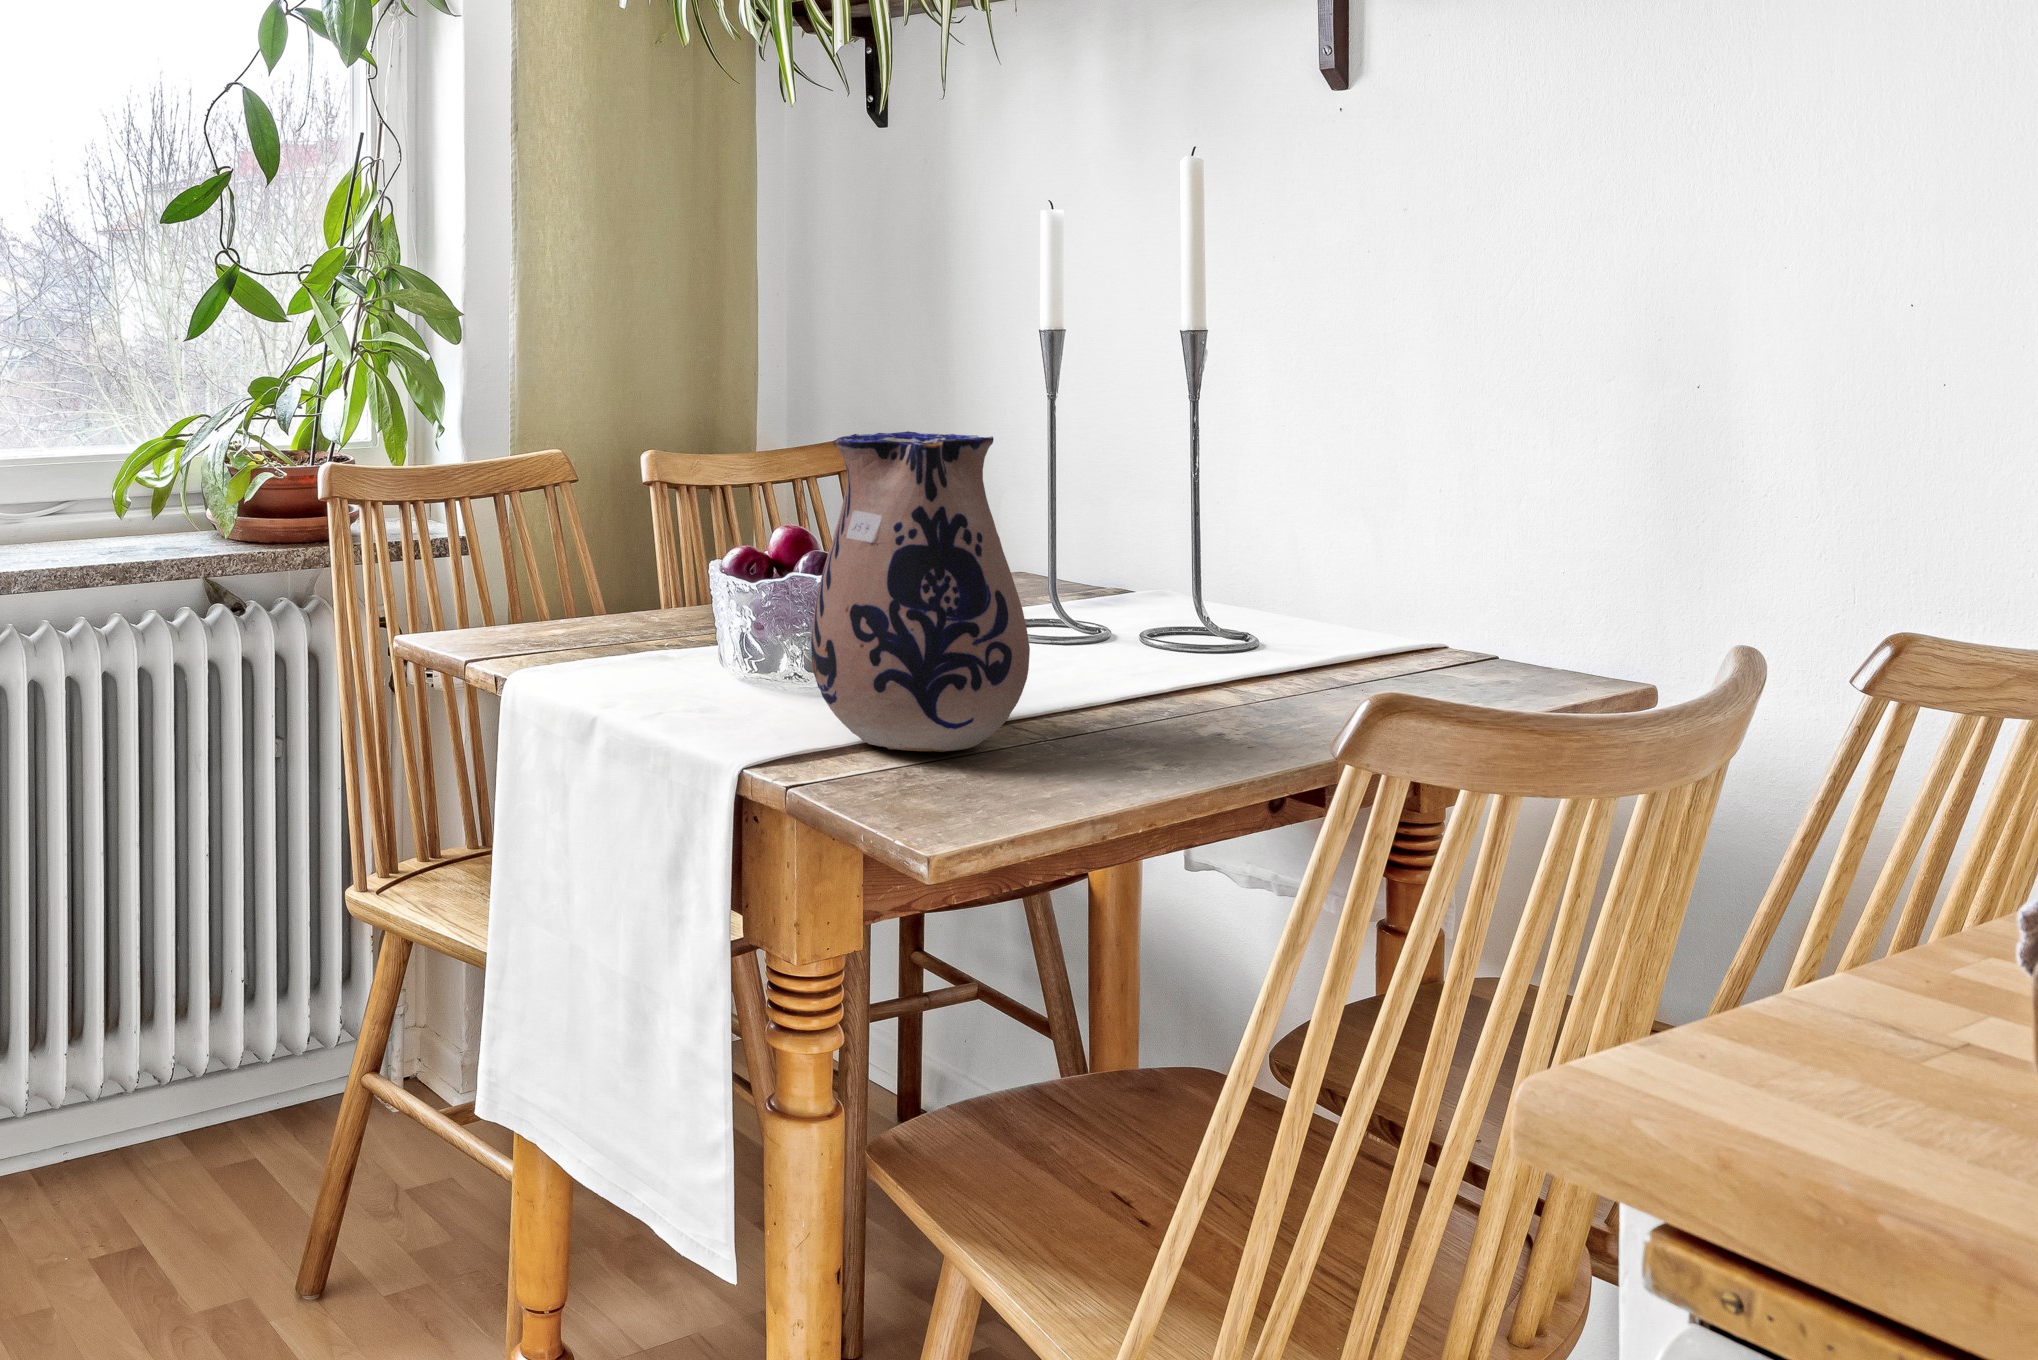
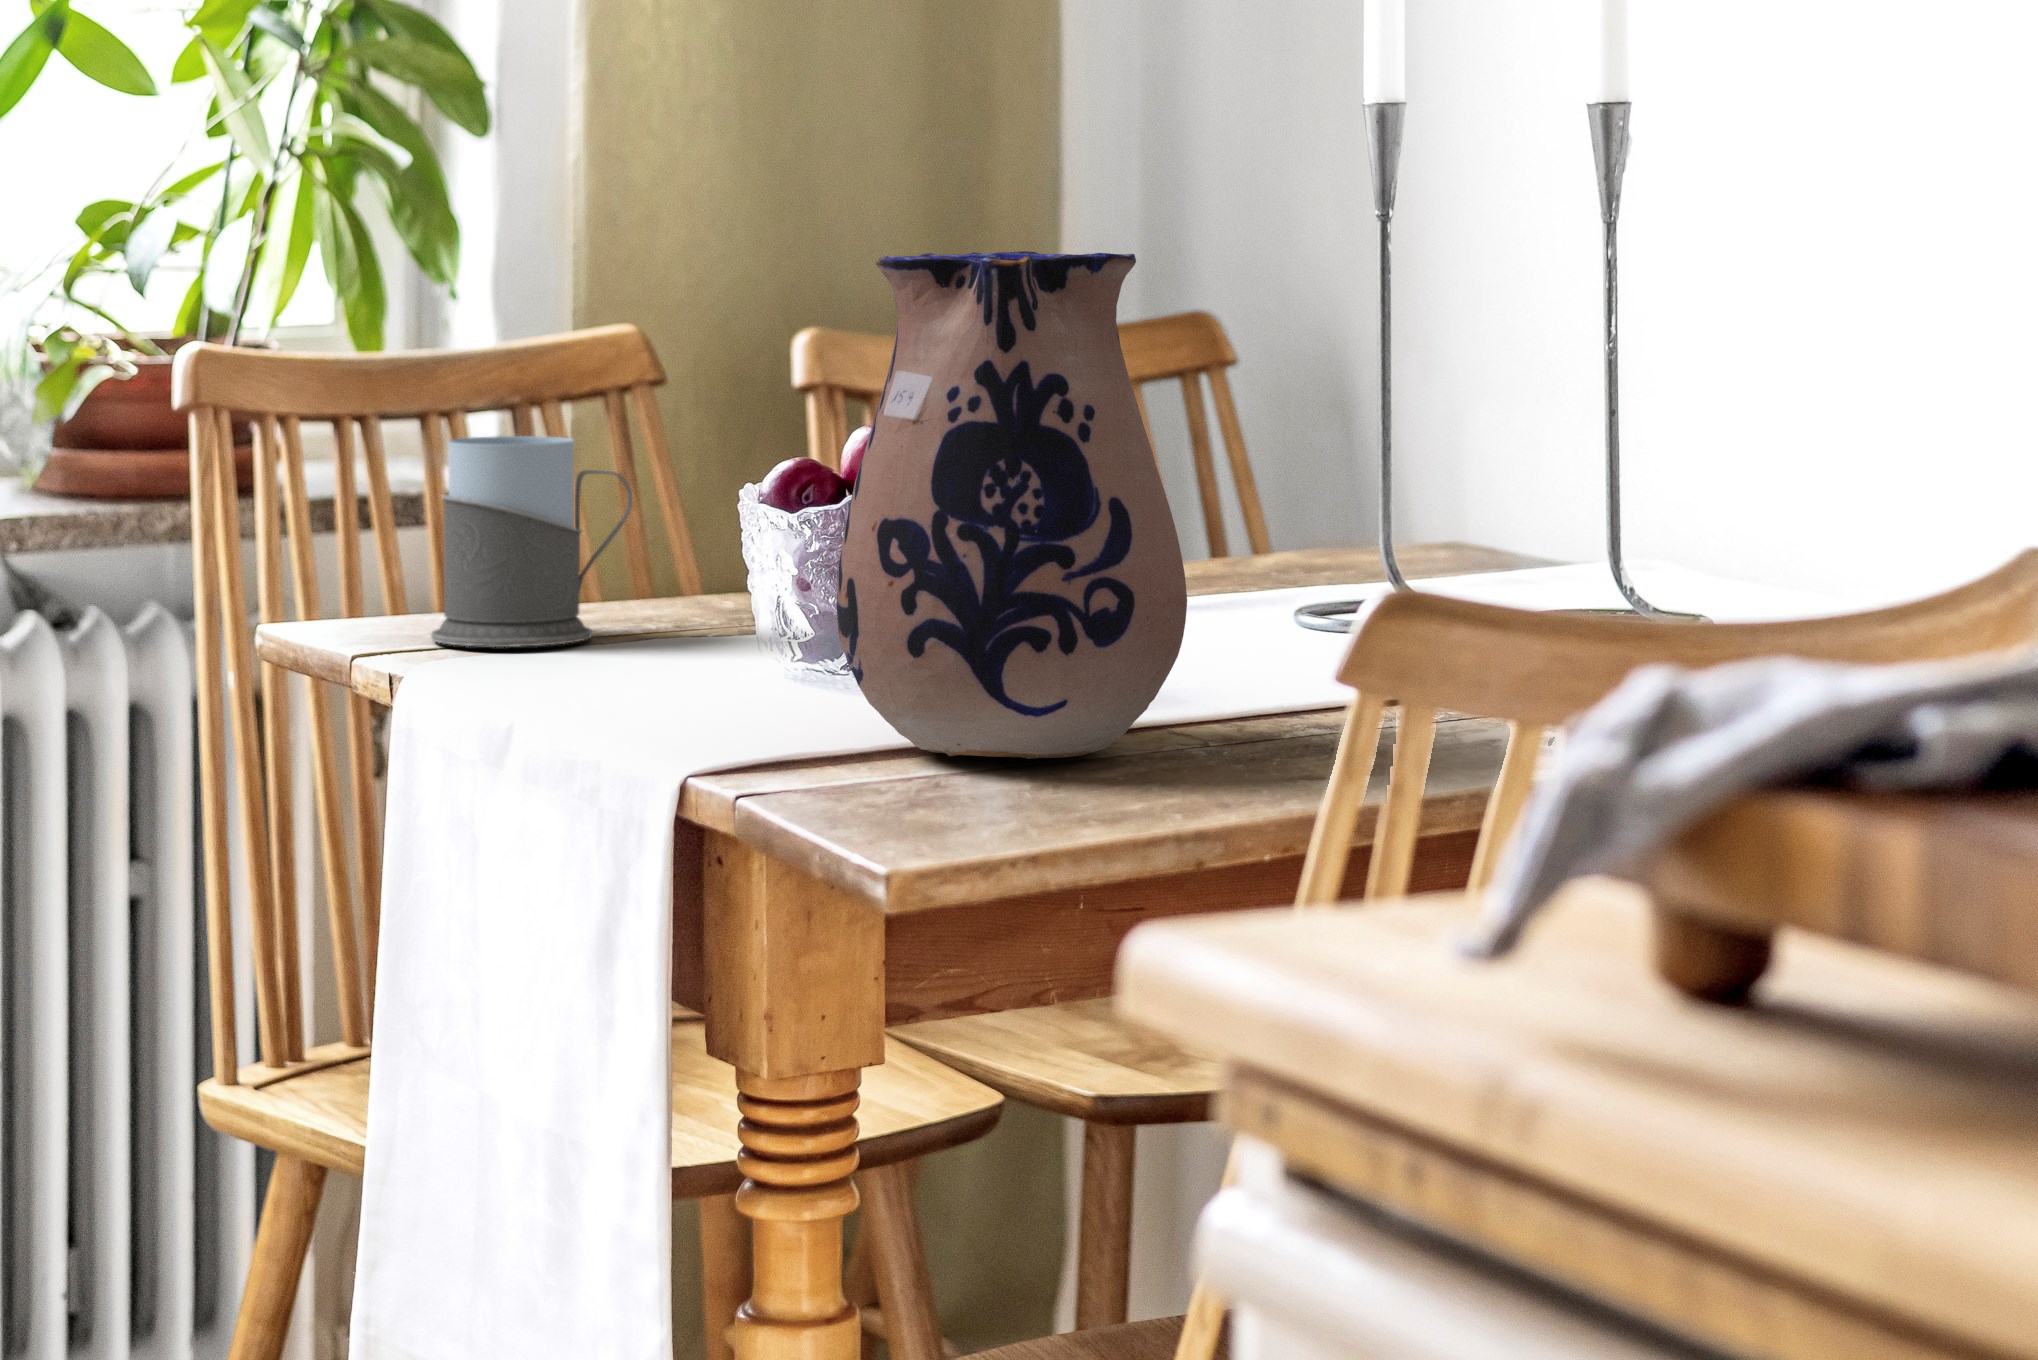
mug: none [504,527,617,655] -> present [431,436,632,647]

